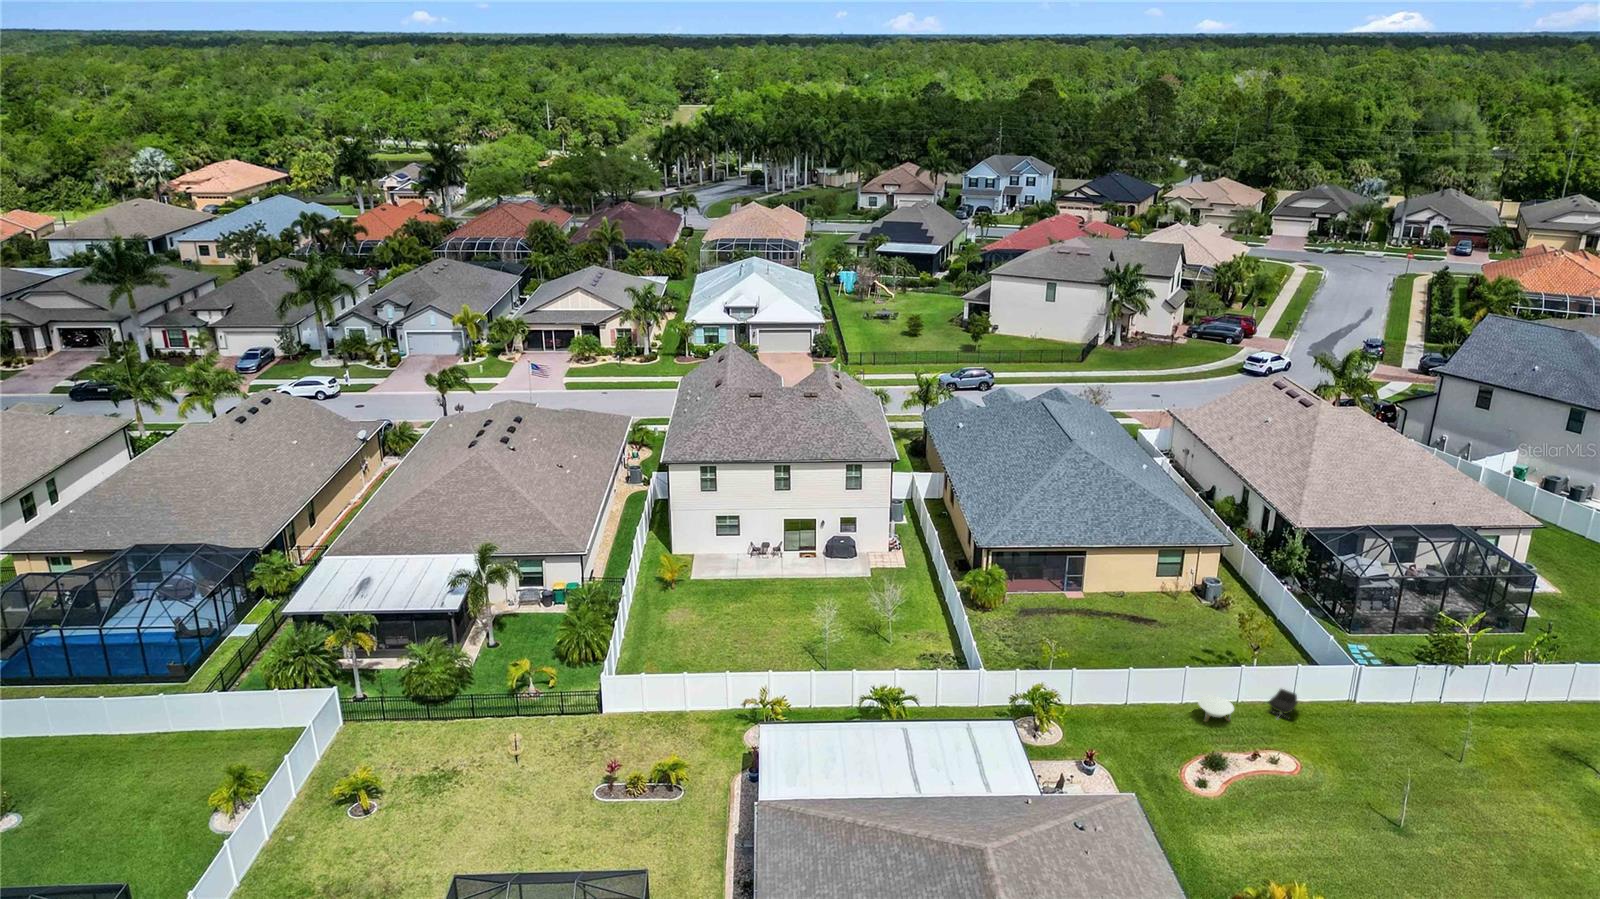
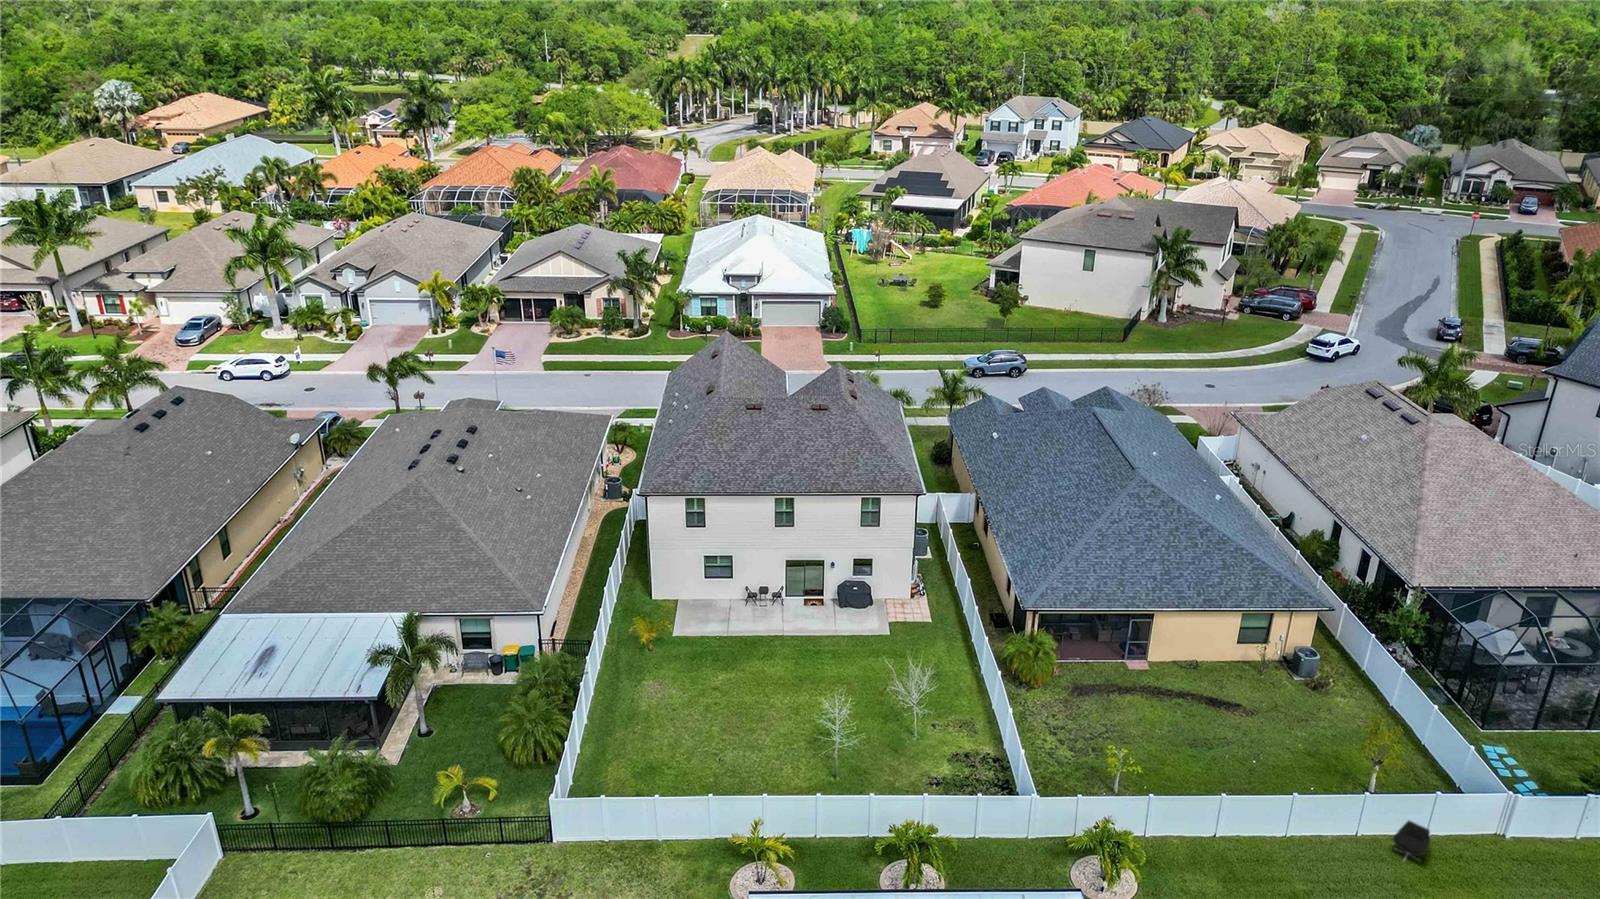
round table: present [1198,696,1234,722] -> none [1304,828,1351,865]

